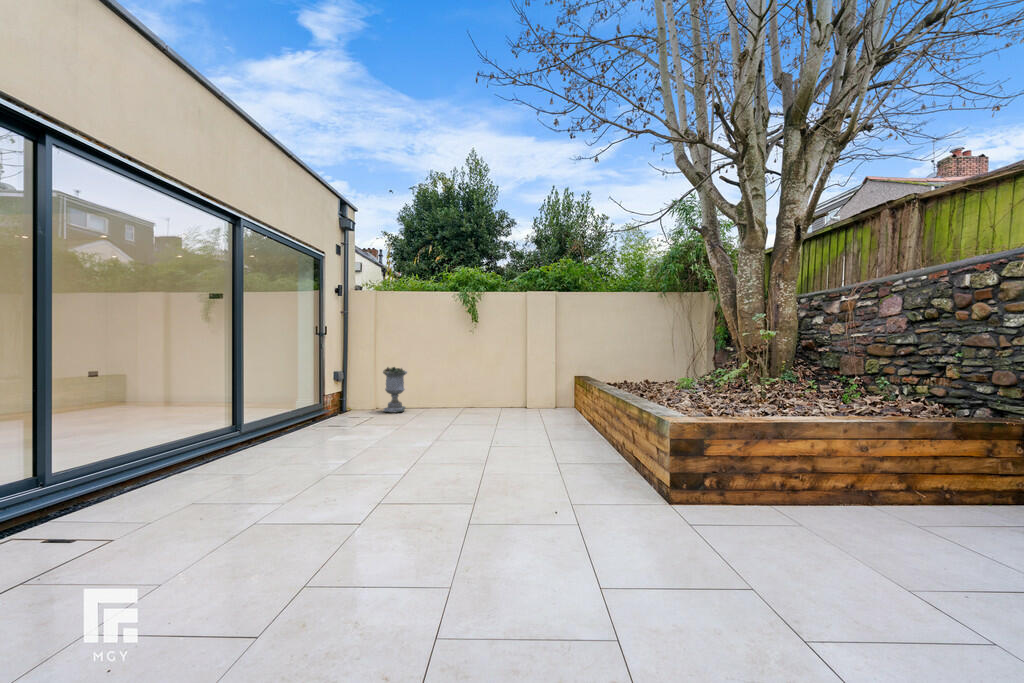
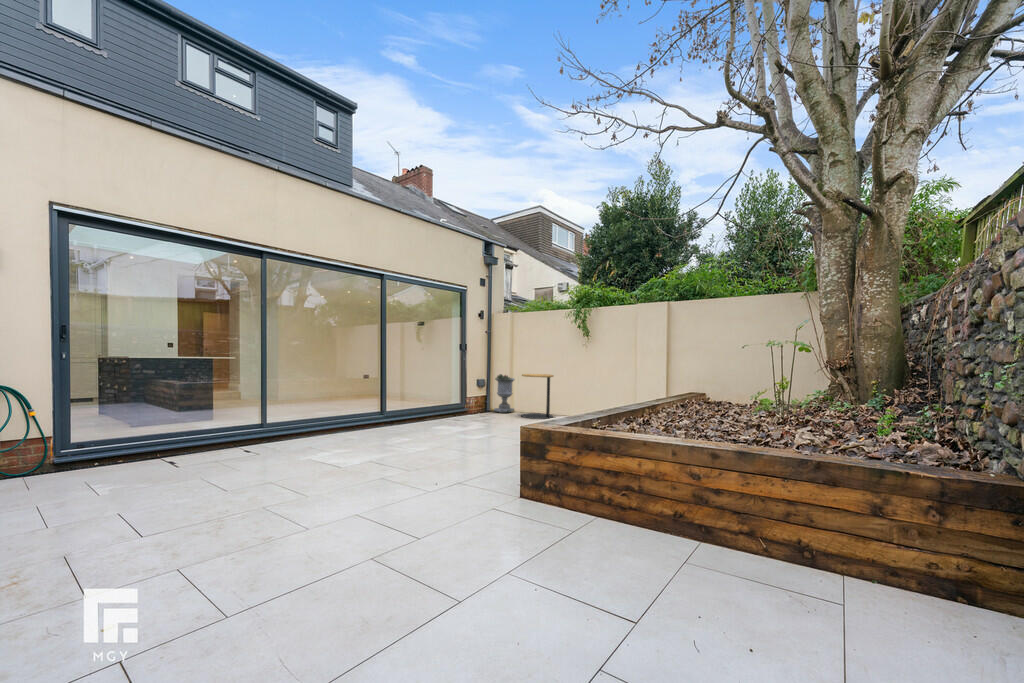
side table: none [423,365,460,416] -> present [521,374,553,419]

